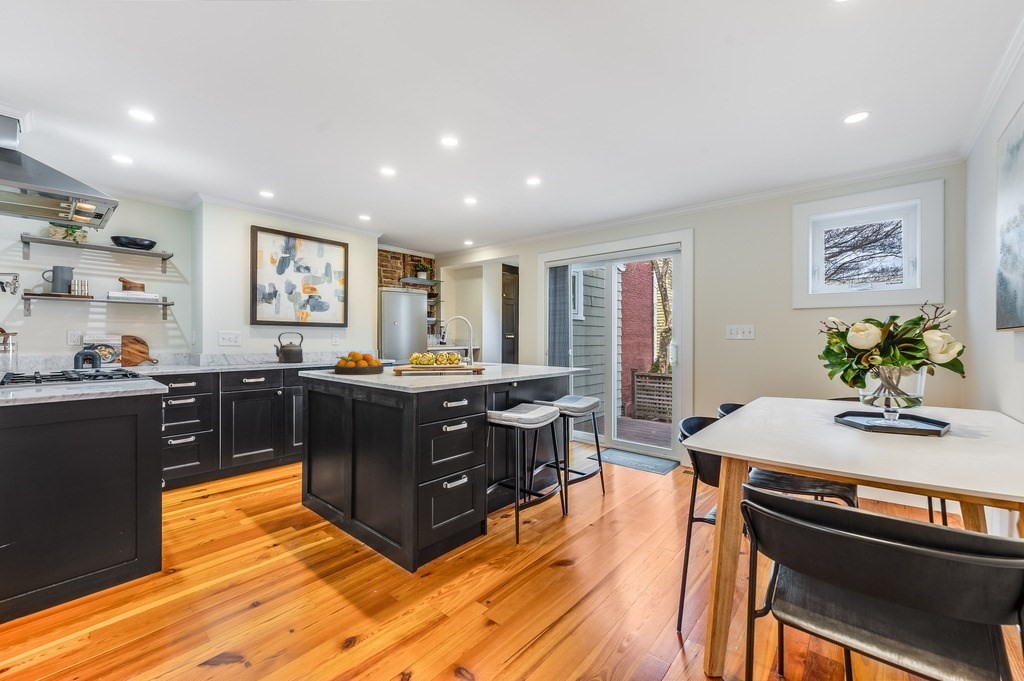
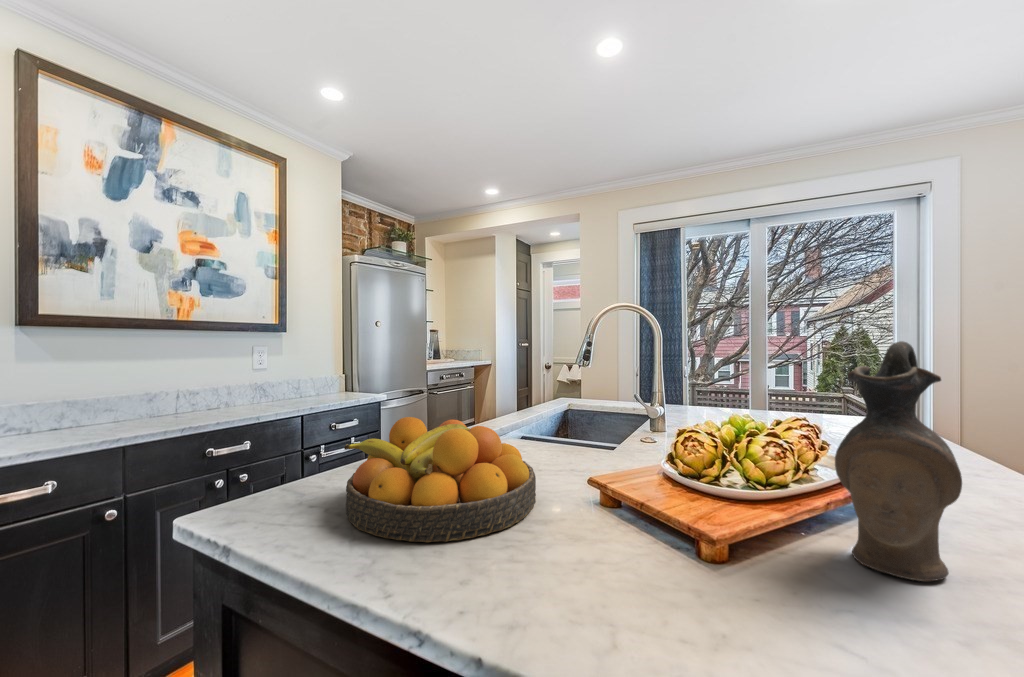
kettle: present [274,332,303,363] -> none [89,346,182,431]
ceramic pitcher: none [413,334,440,379] -> present [835,341,962,581]

